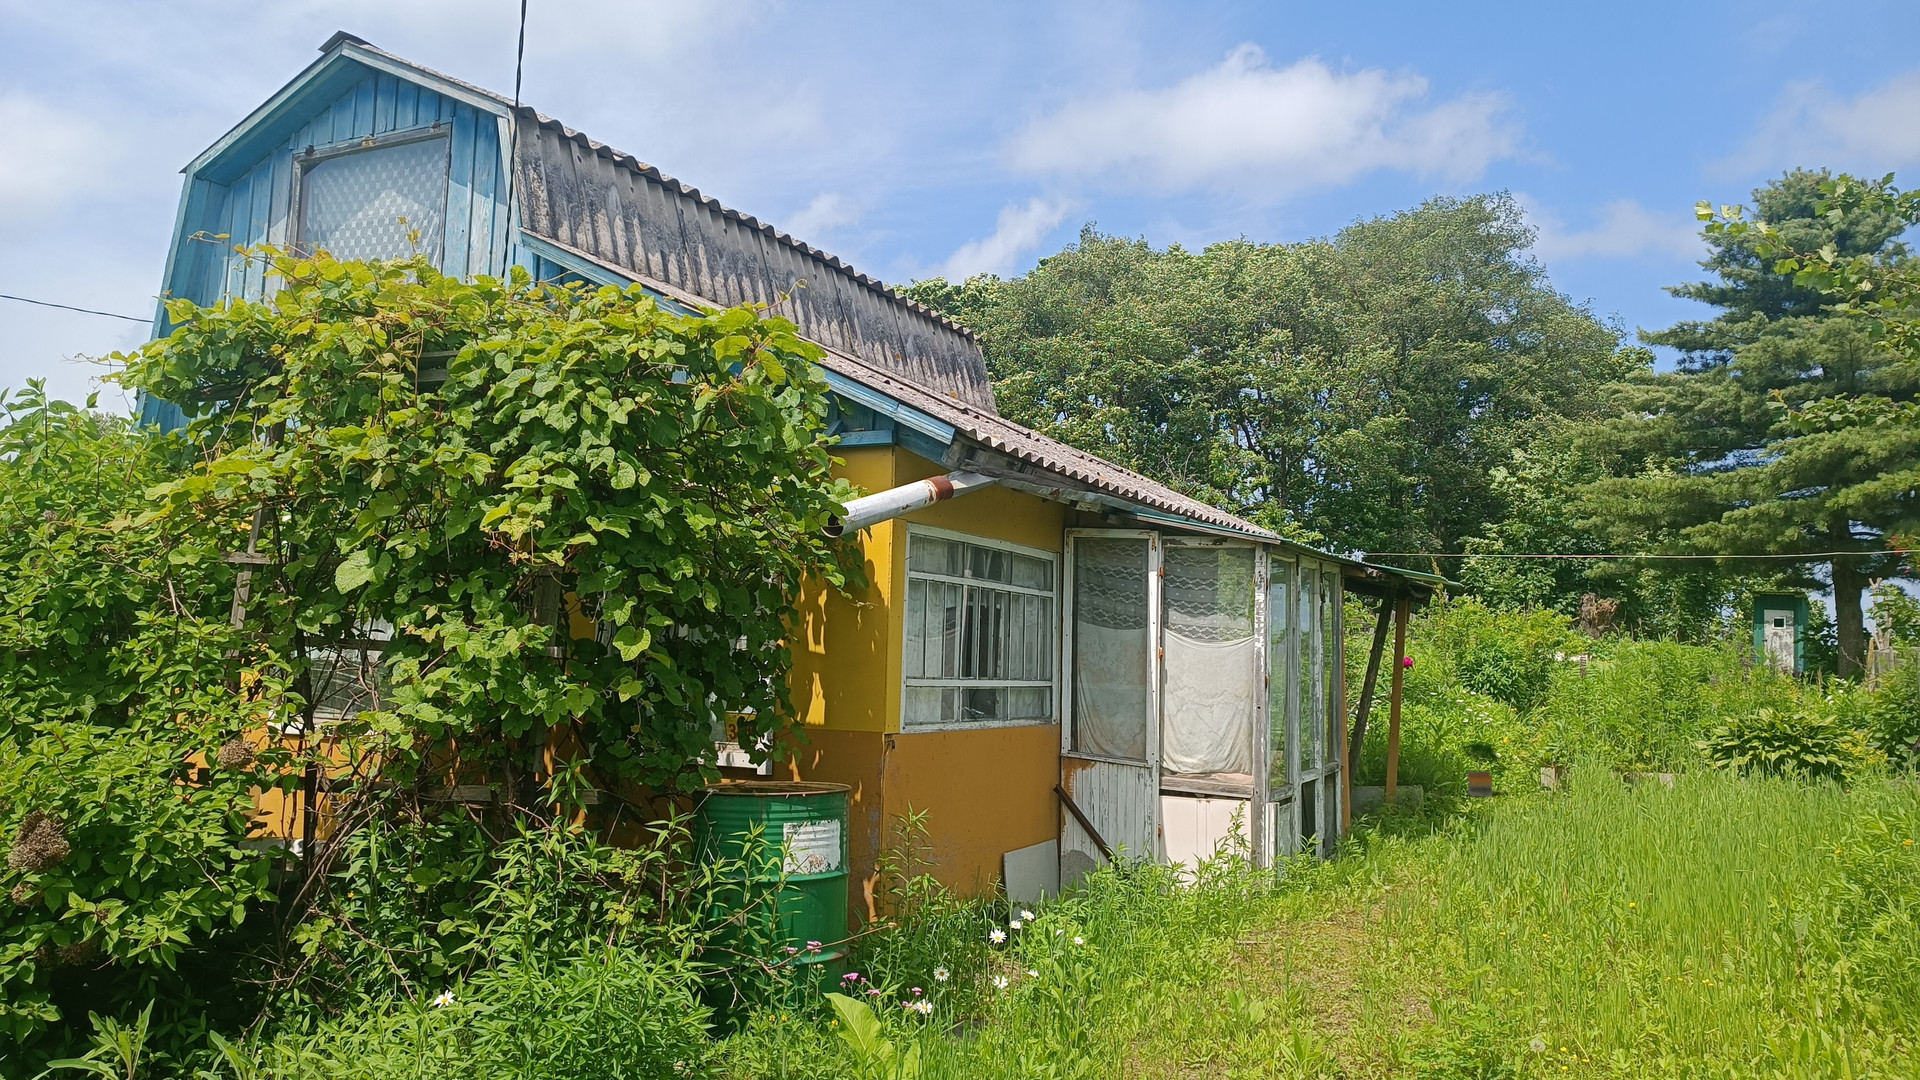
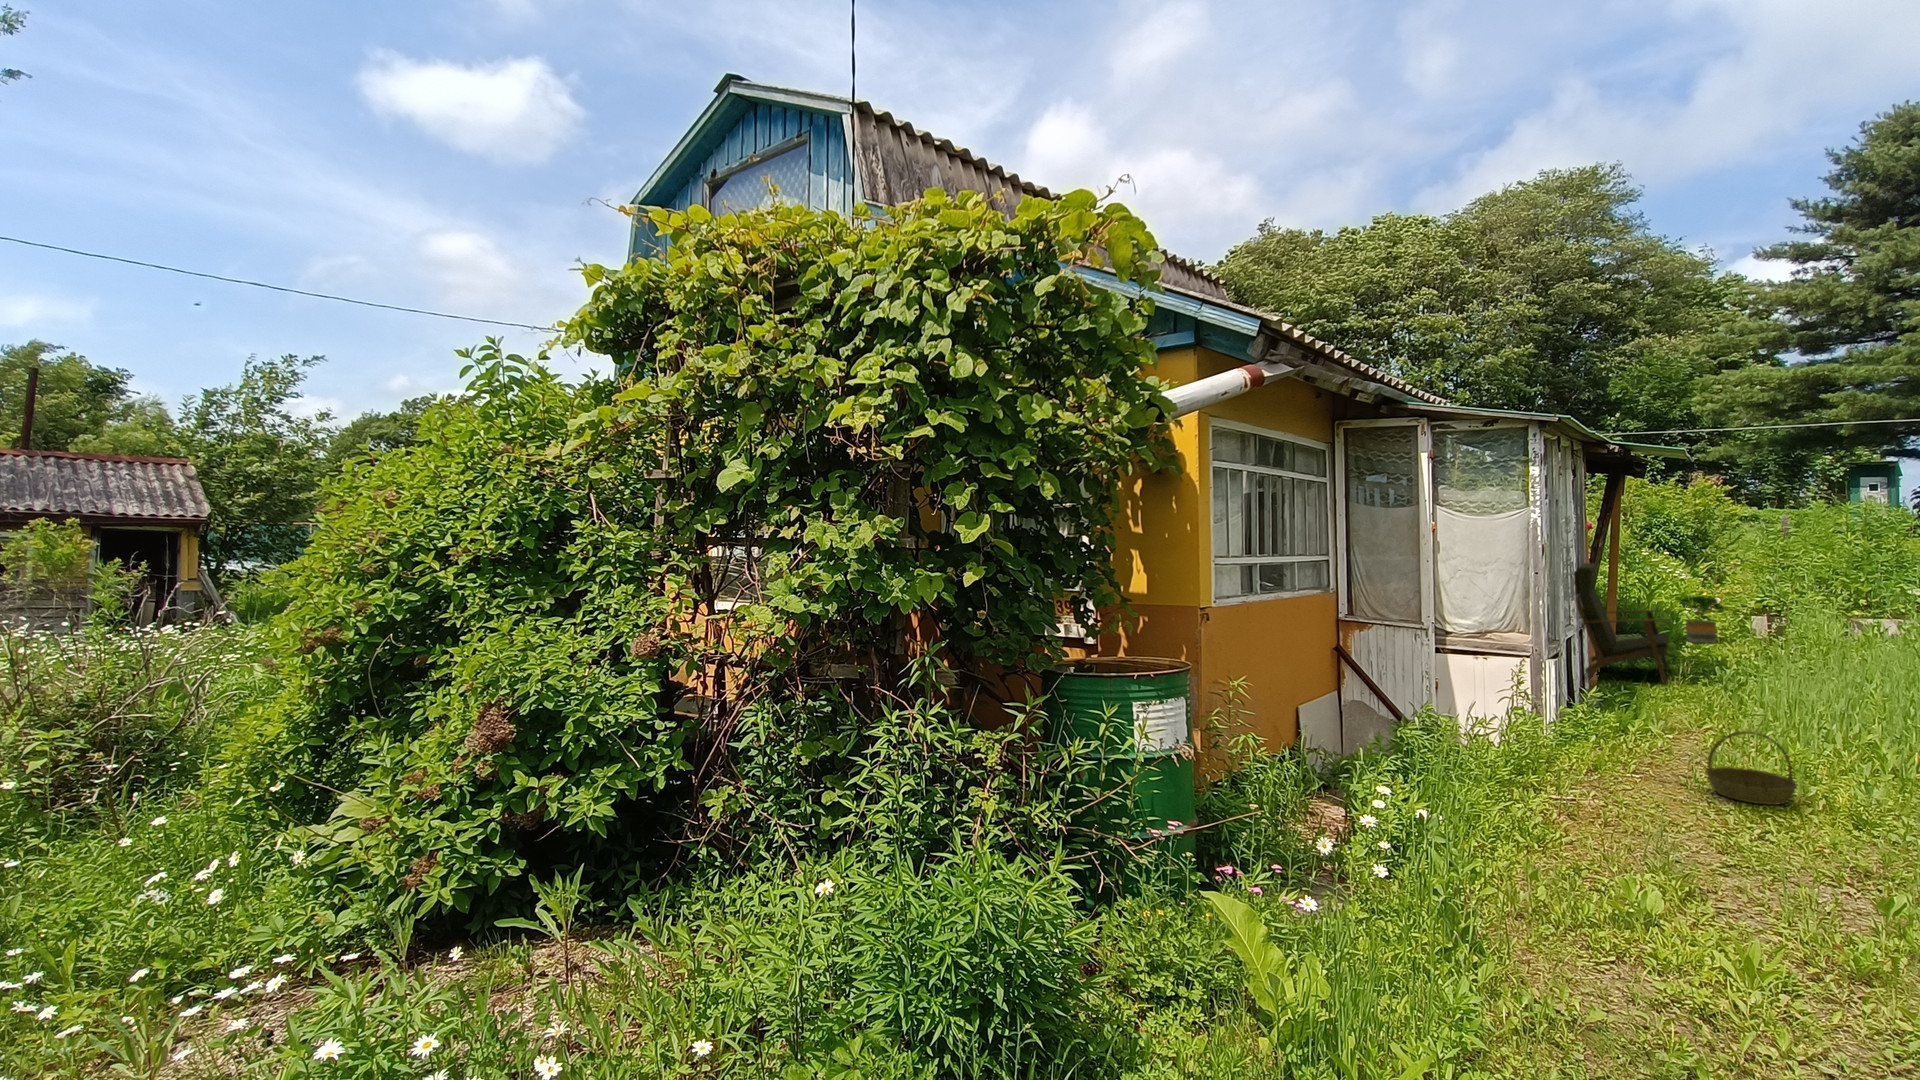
lounge chair: none [1331,702,1429,837] -> present [1574,563,1671,684]
basket: none [1366,862,1432,932] -> present [1705,731,1798,805]

